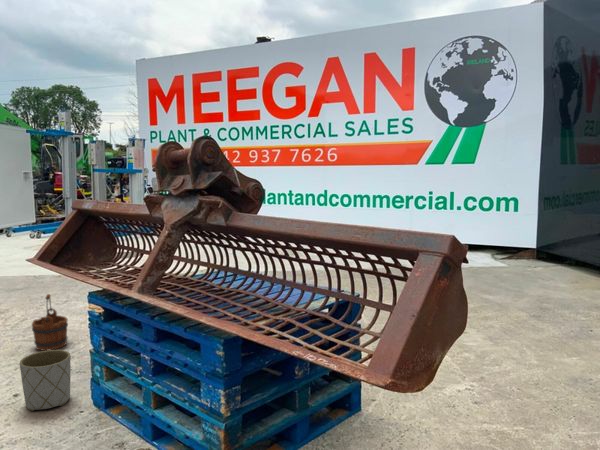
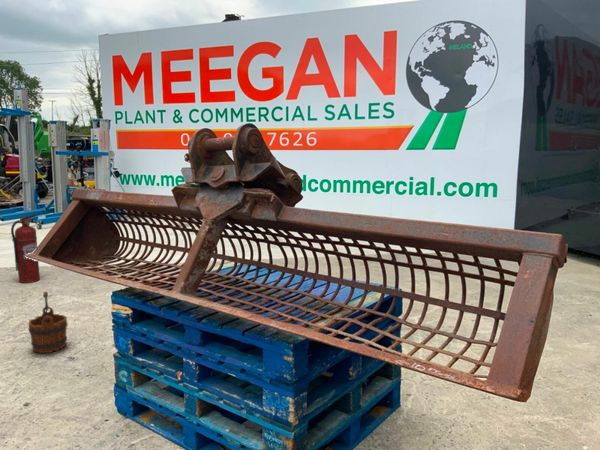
fire extinguisher: none [37,226,62,289] -> present [11,214,40,283]
planter: present [20,350,71,411] -> none [36,354,91,423]

